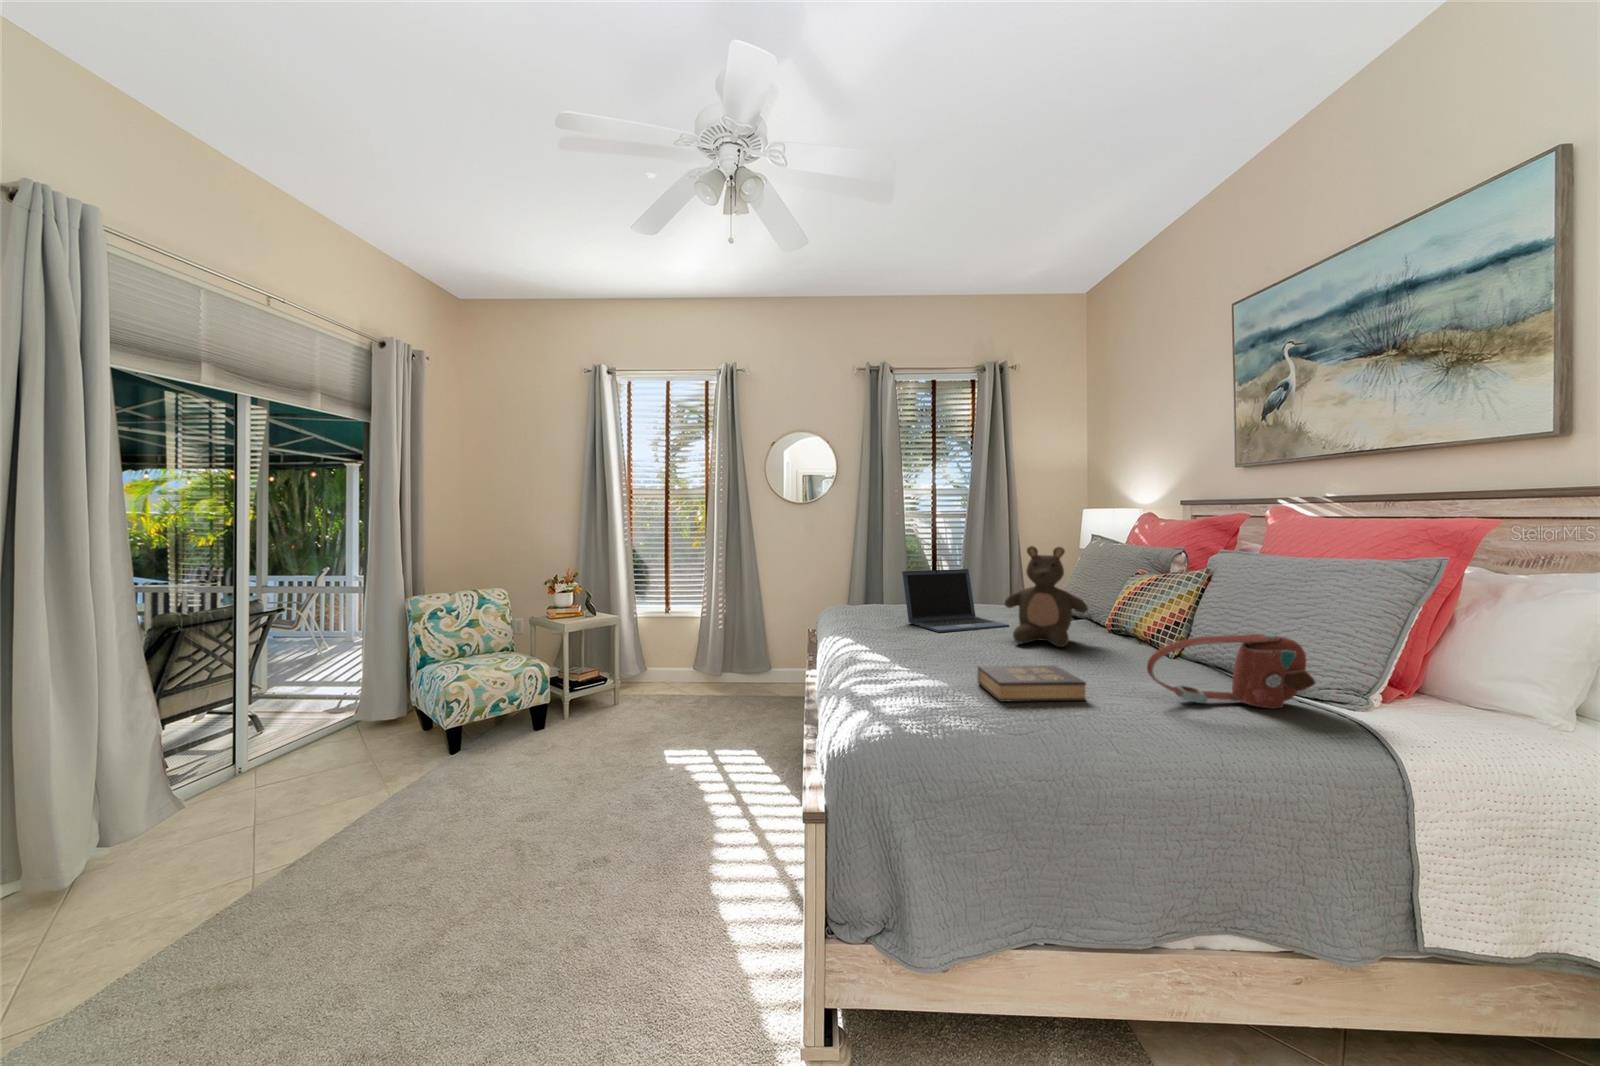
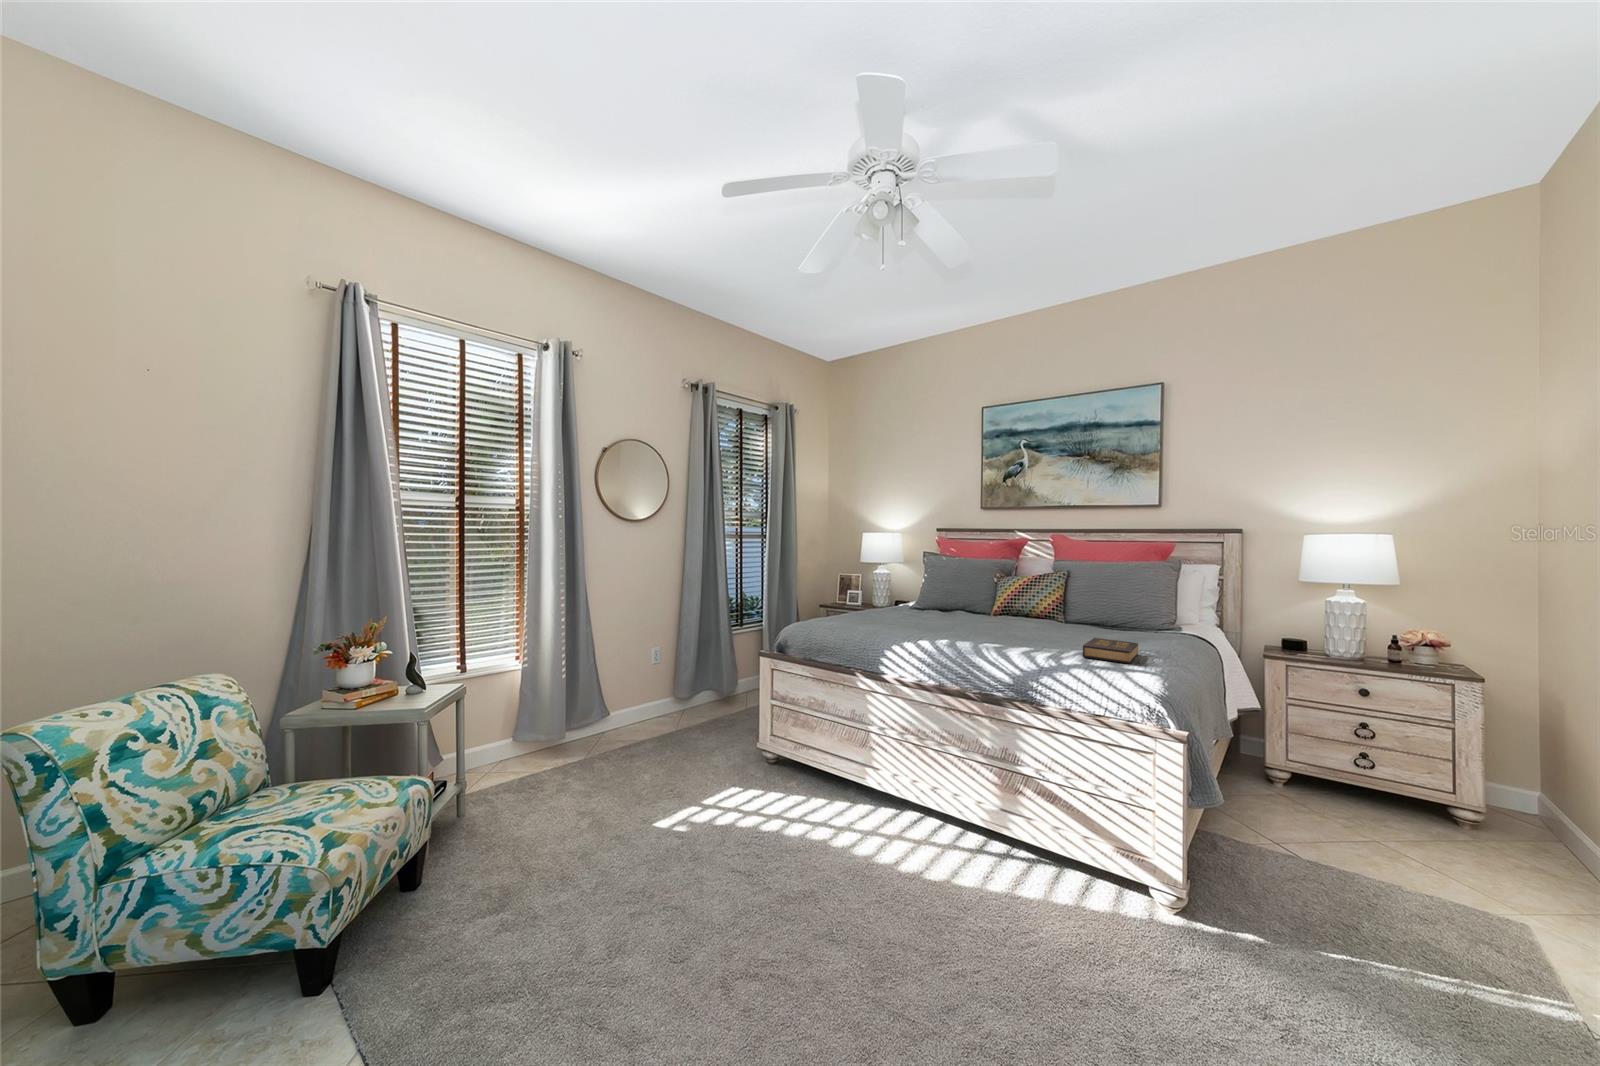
stuffed bear: present [1005,546,1088,647] -> none [960,561,1017,630]
laptop: present [902,569,1009,632] -> none [868,580,932,632]
handbag: present [1147,634,1316,709] -> none [1147,604,1184,645]

